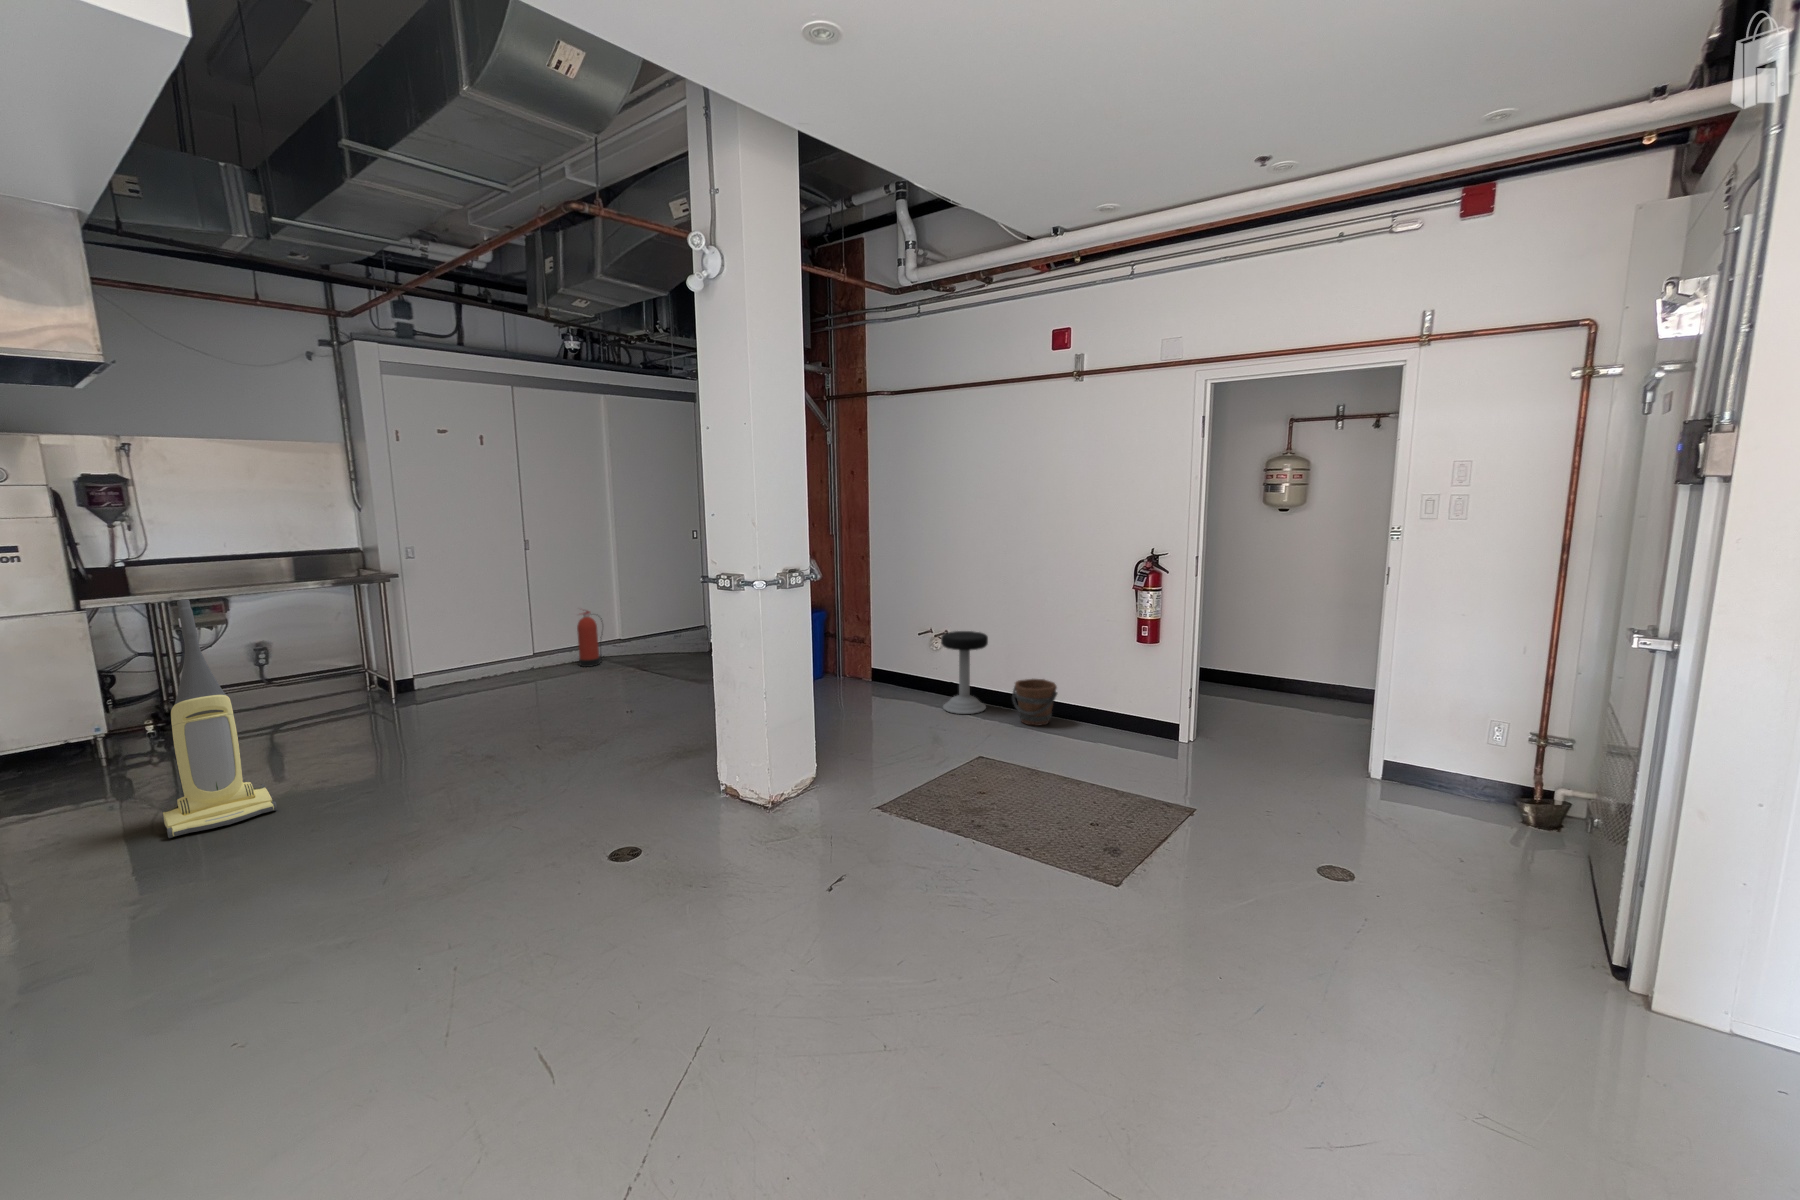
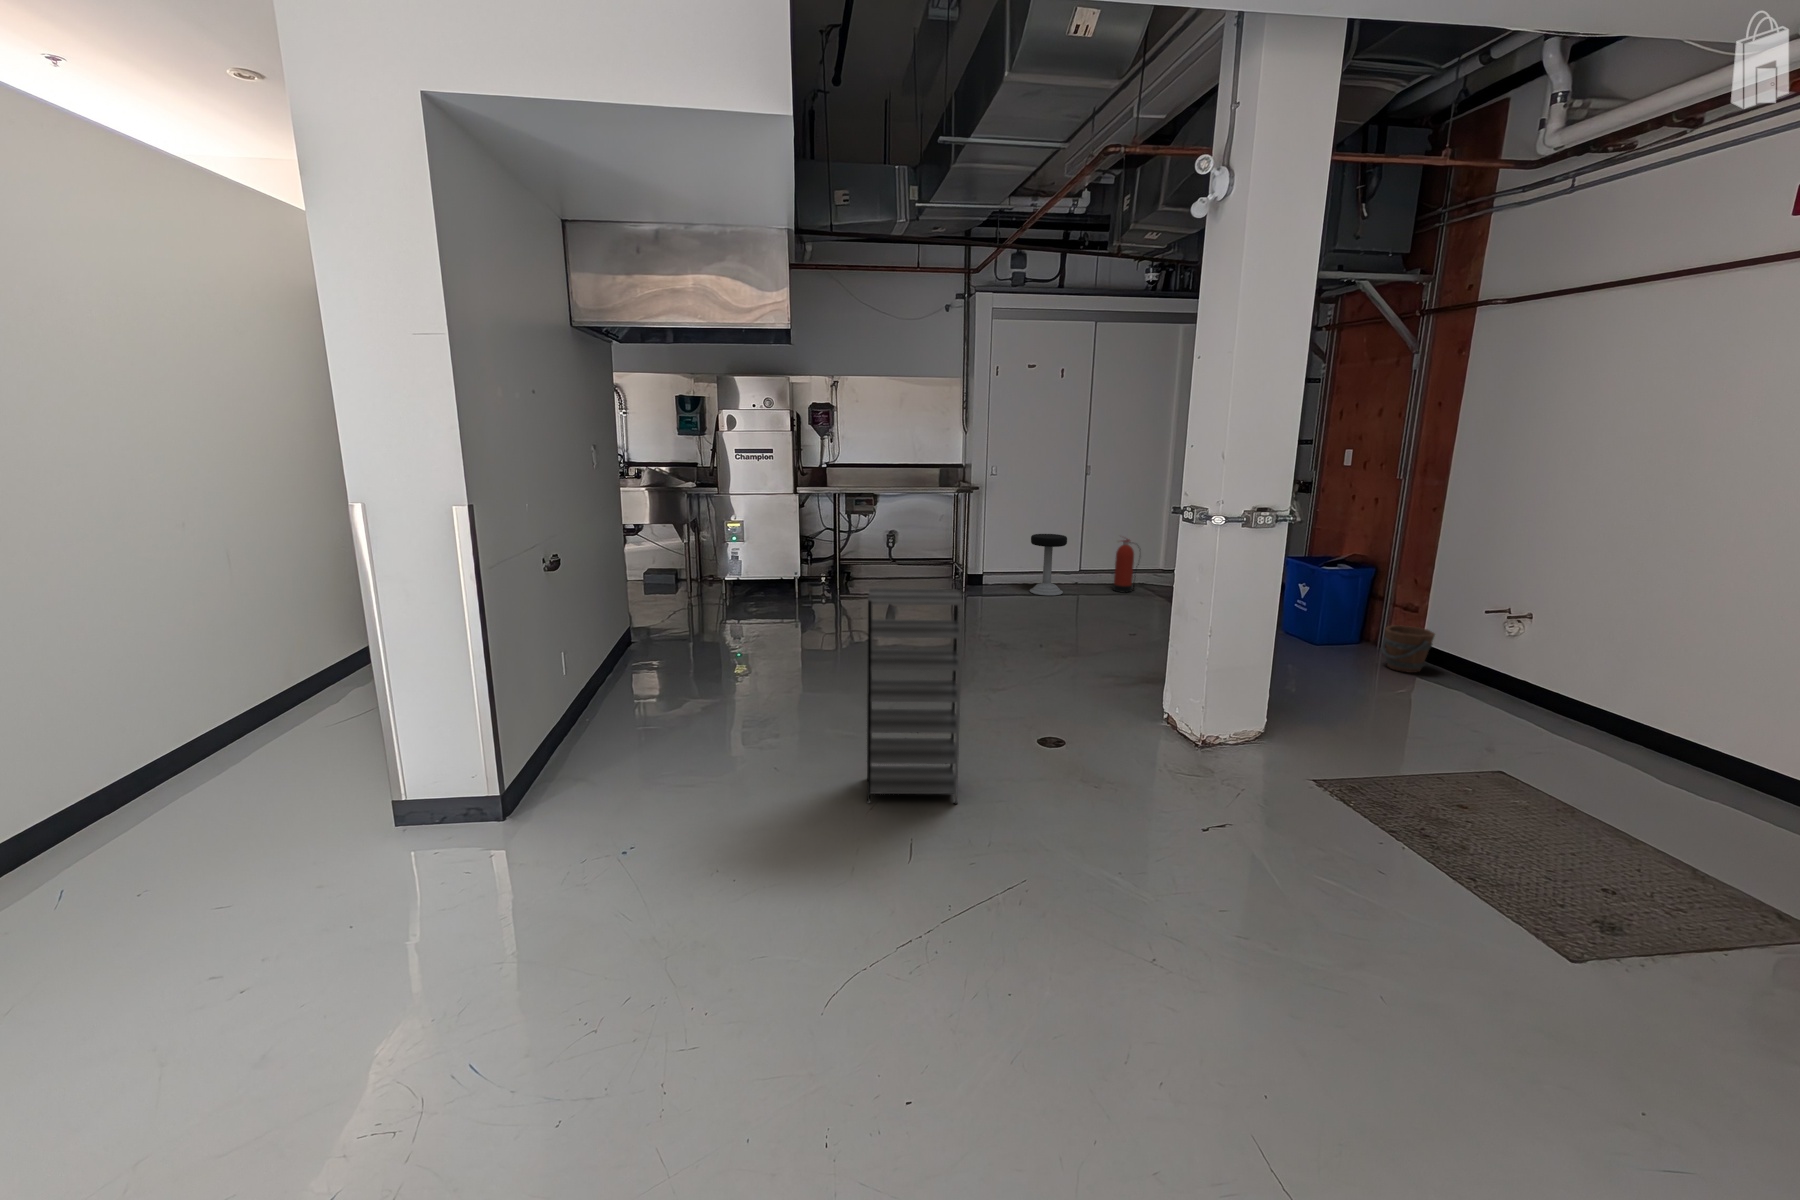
vacuum cleaner: present [162,599,277,838] -> none [807,489,863,646]
stool: present [941,631,988,714] -> present [1030,534,1067,596]
bucket: present [1012,679,1057,726] -> present [1382,625,1435,673]
shelving unit: none [374,712,563,1051] -> present [867,588,963,804]

